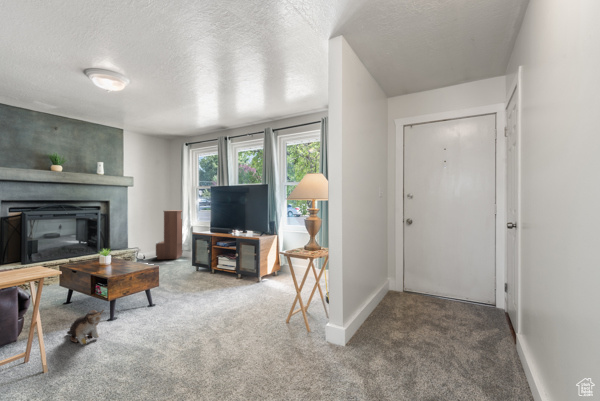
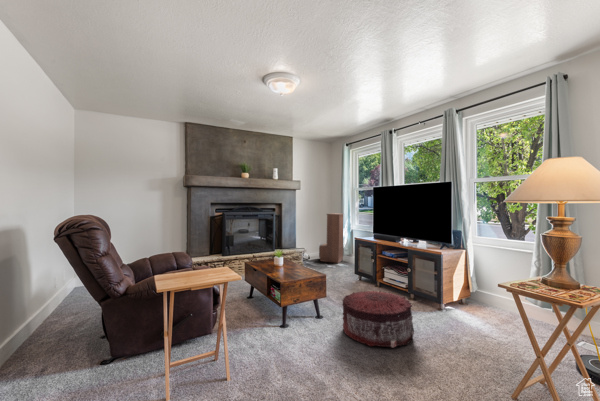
pouf: none [172,273,232,317] -> present [343,291,414,348]
plush toy: present [67,310,104,345] -> none [247,318,278,353]

